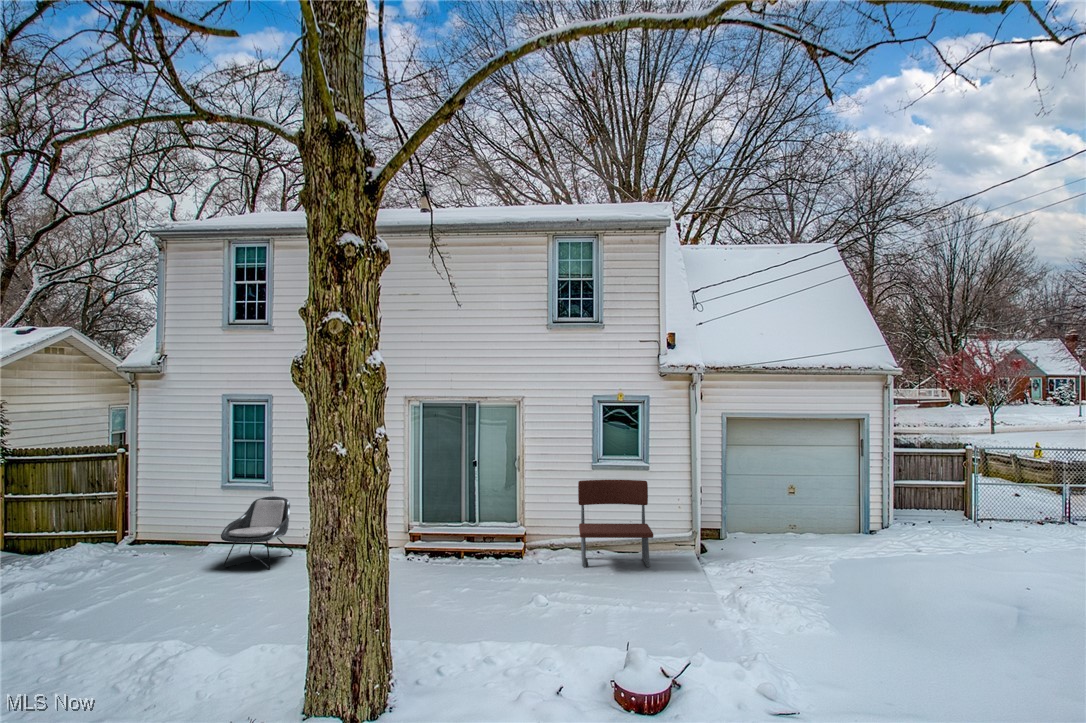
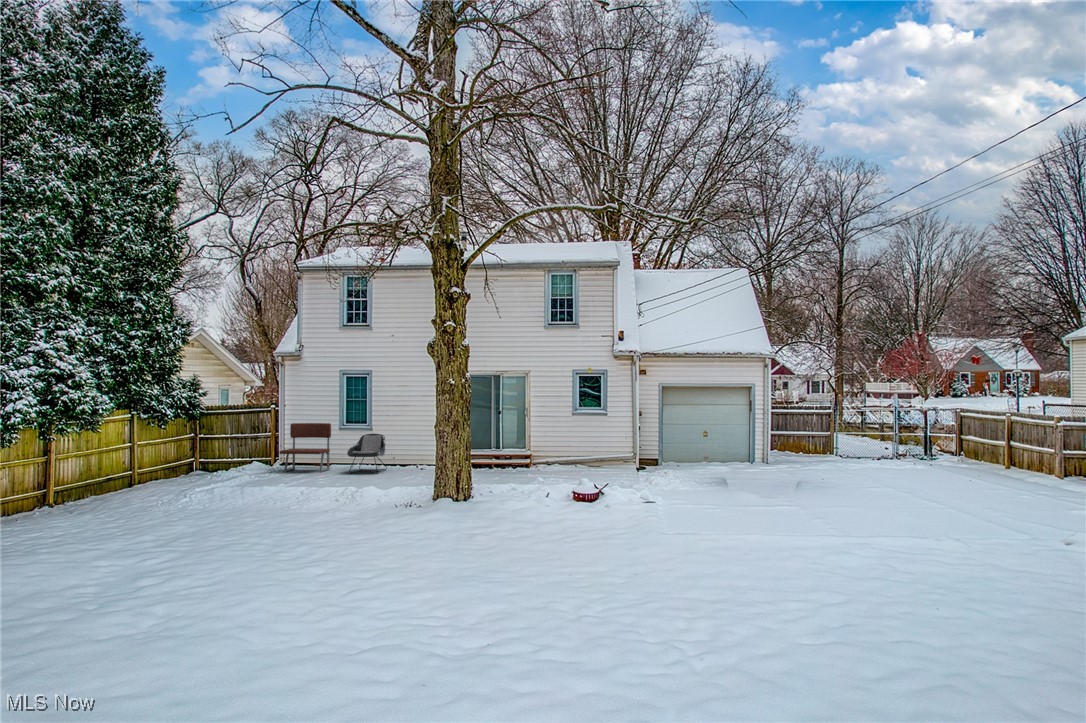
bench: present [578,480,653,567] -> present [279,423,331,472]

